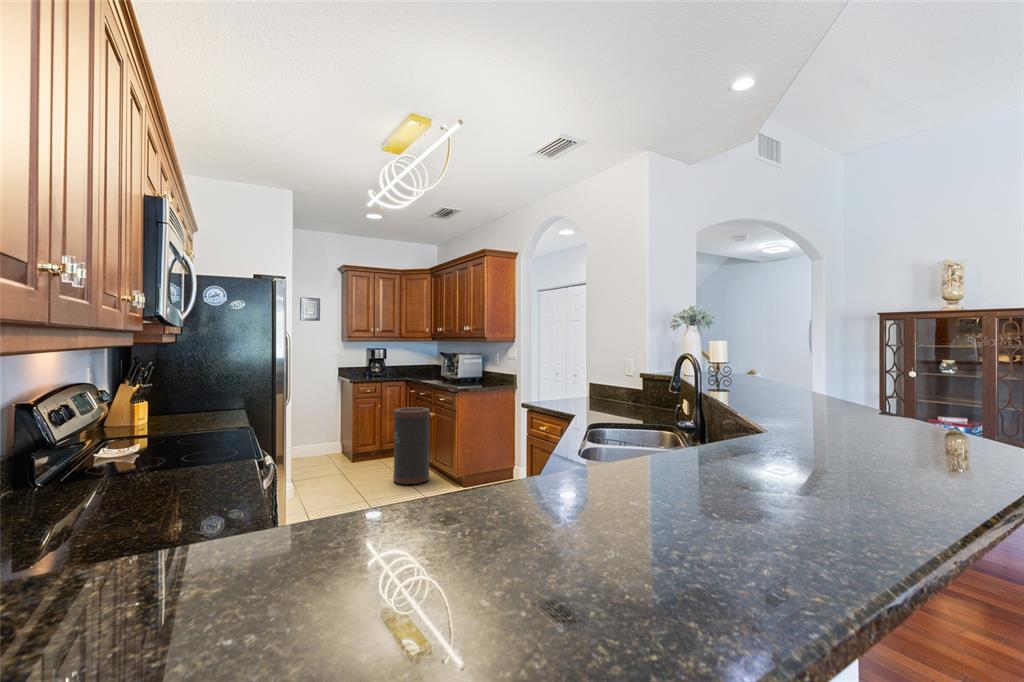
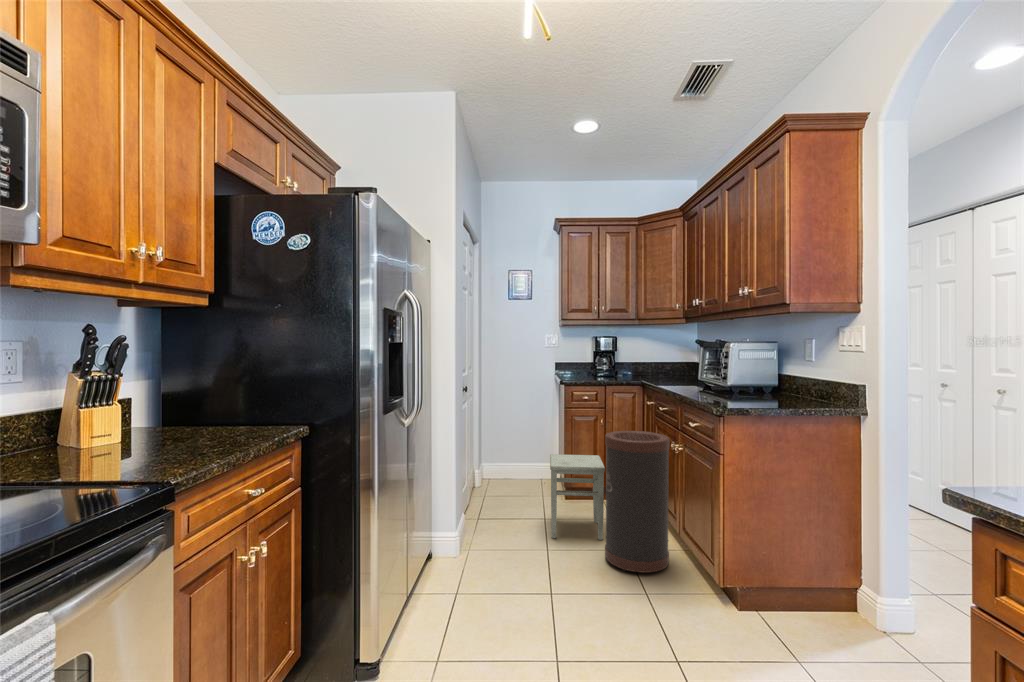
stool: none [350,426,390,480] -> present [550,454,605,540]

